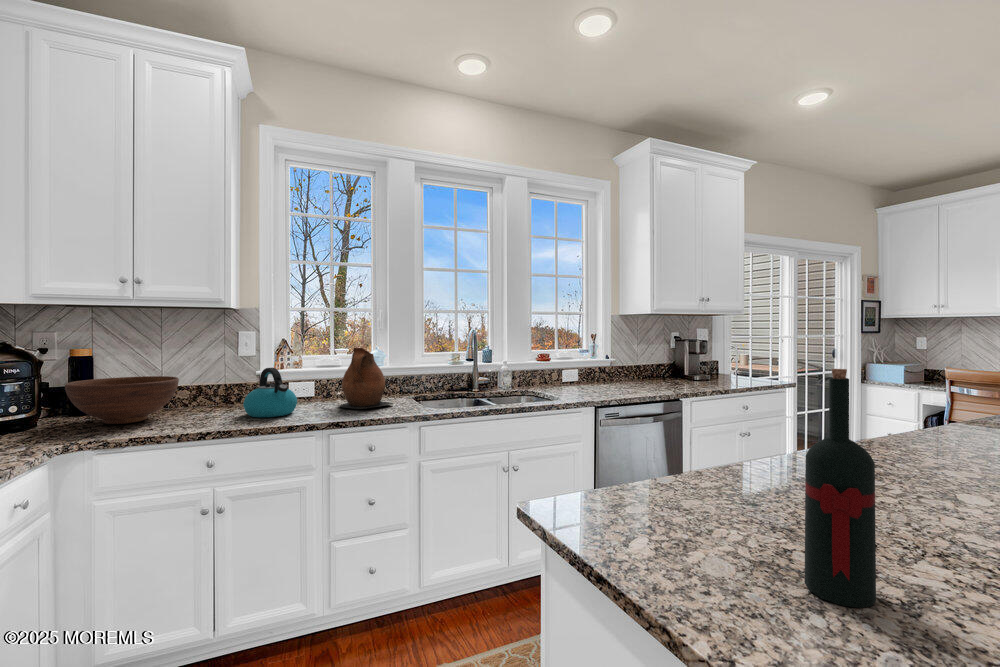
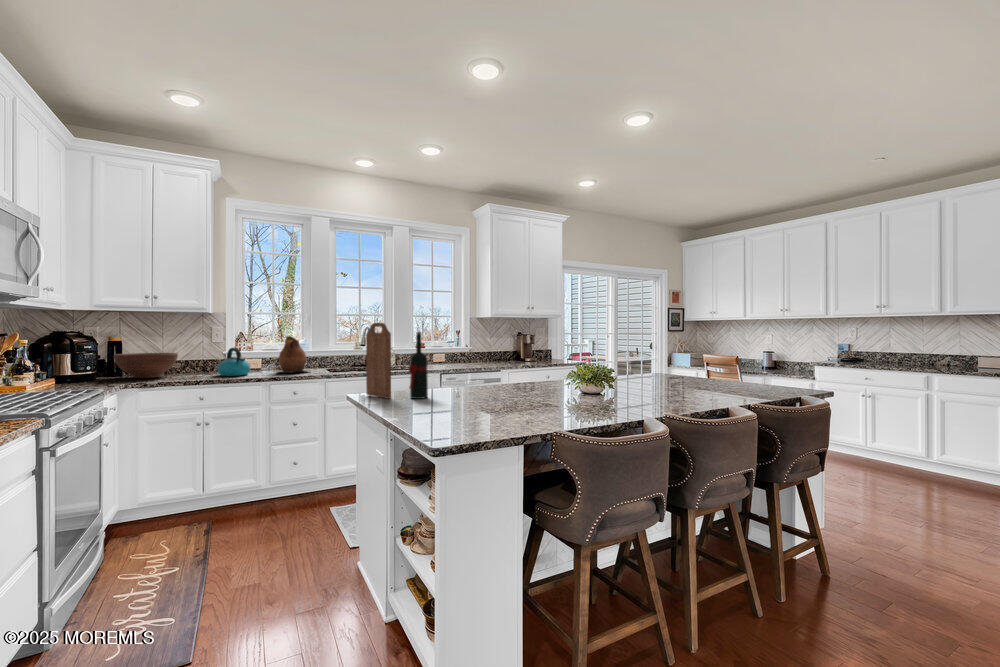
cutting board: none [611,336,734,587] -> present [366,323,391,399]

